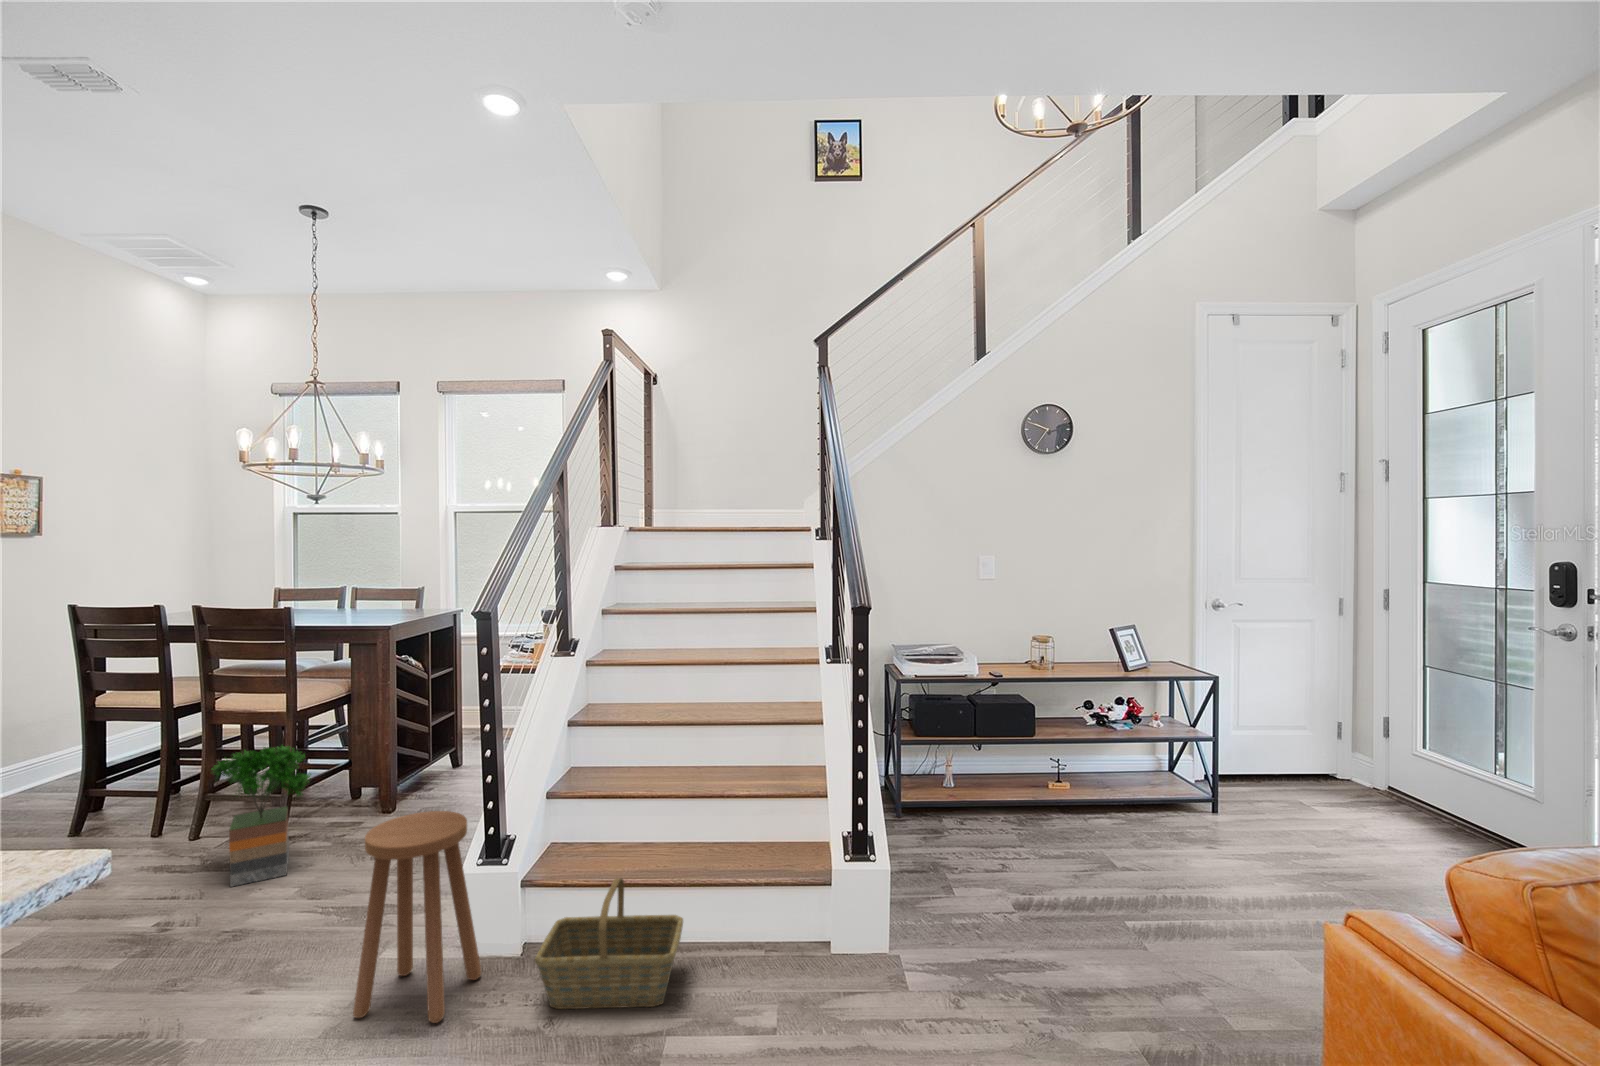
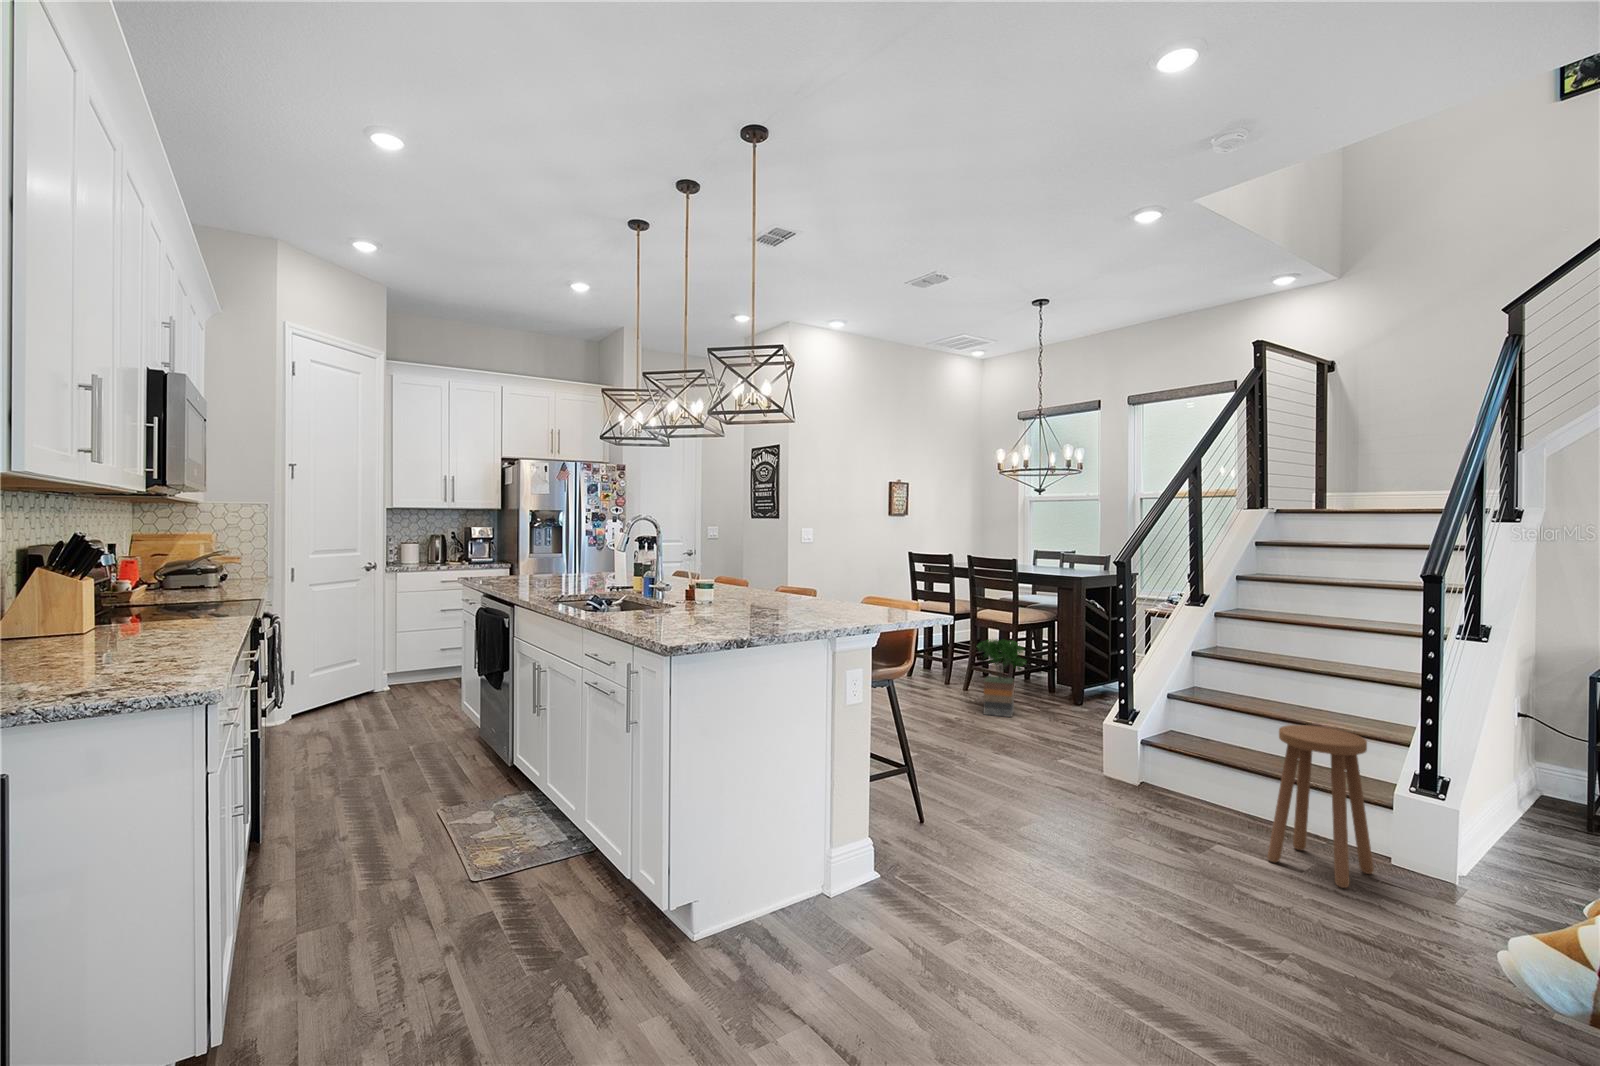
stool: present [353,811,481,1023] -> present [1267,725,1374,888]
basket: present [535,878,683,1009] -> none [1139,748,1255,837]

